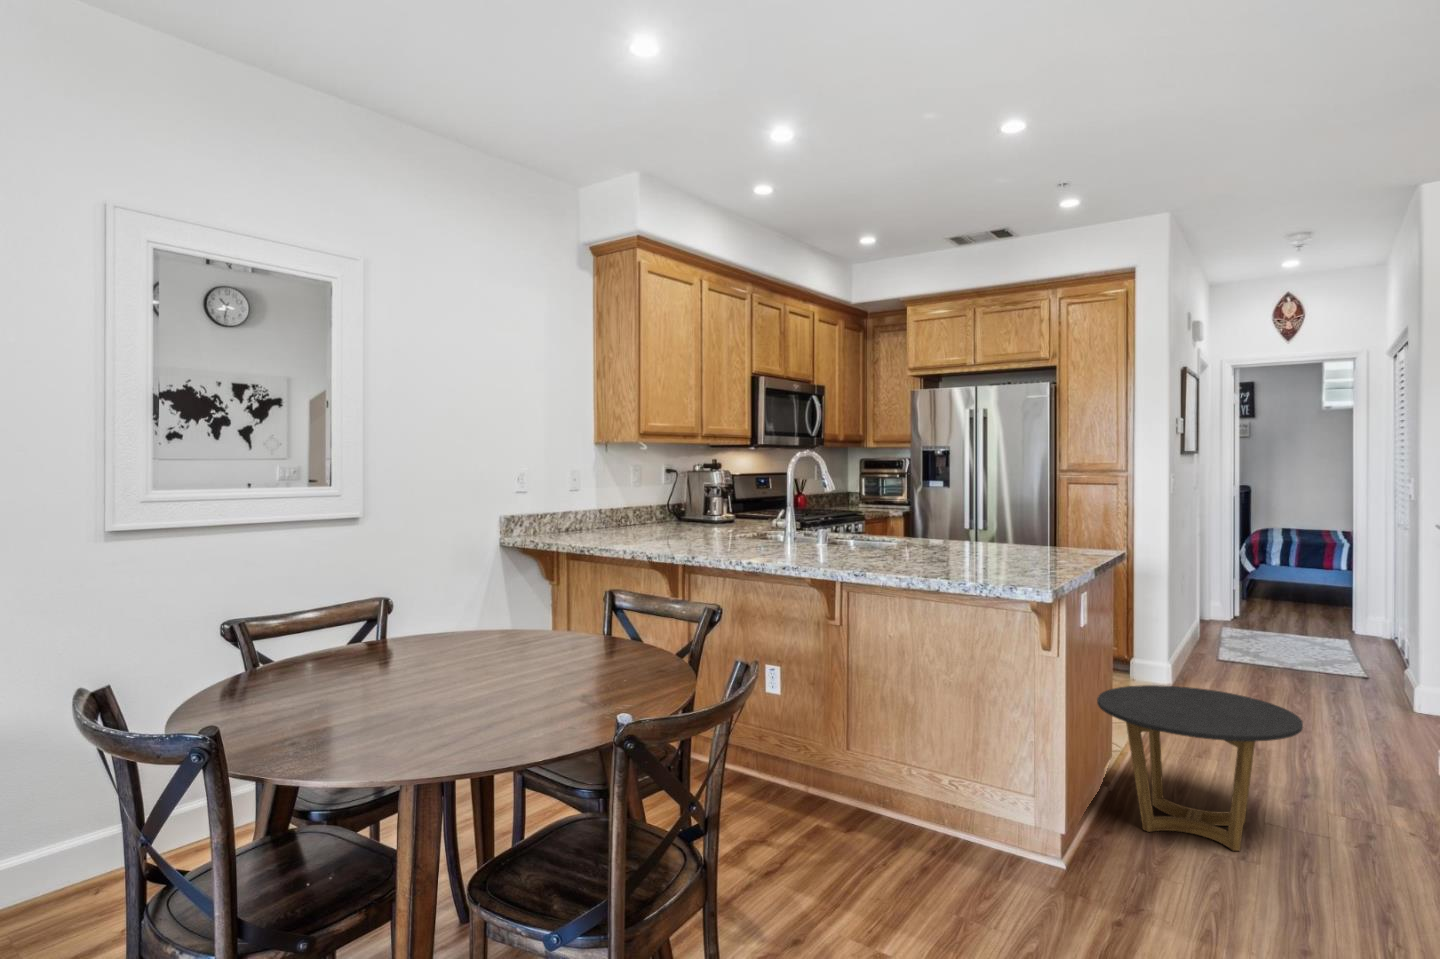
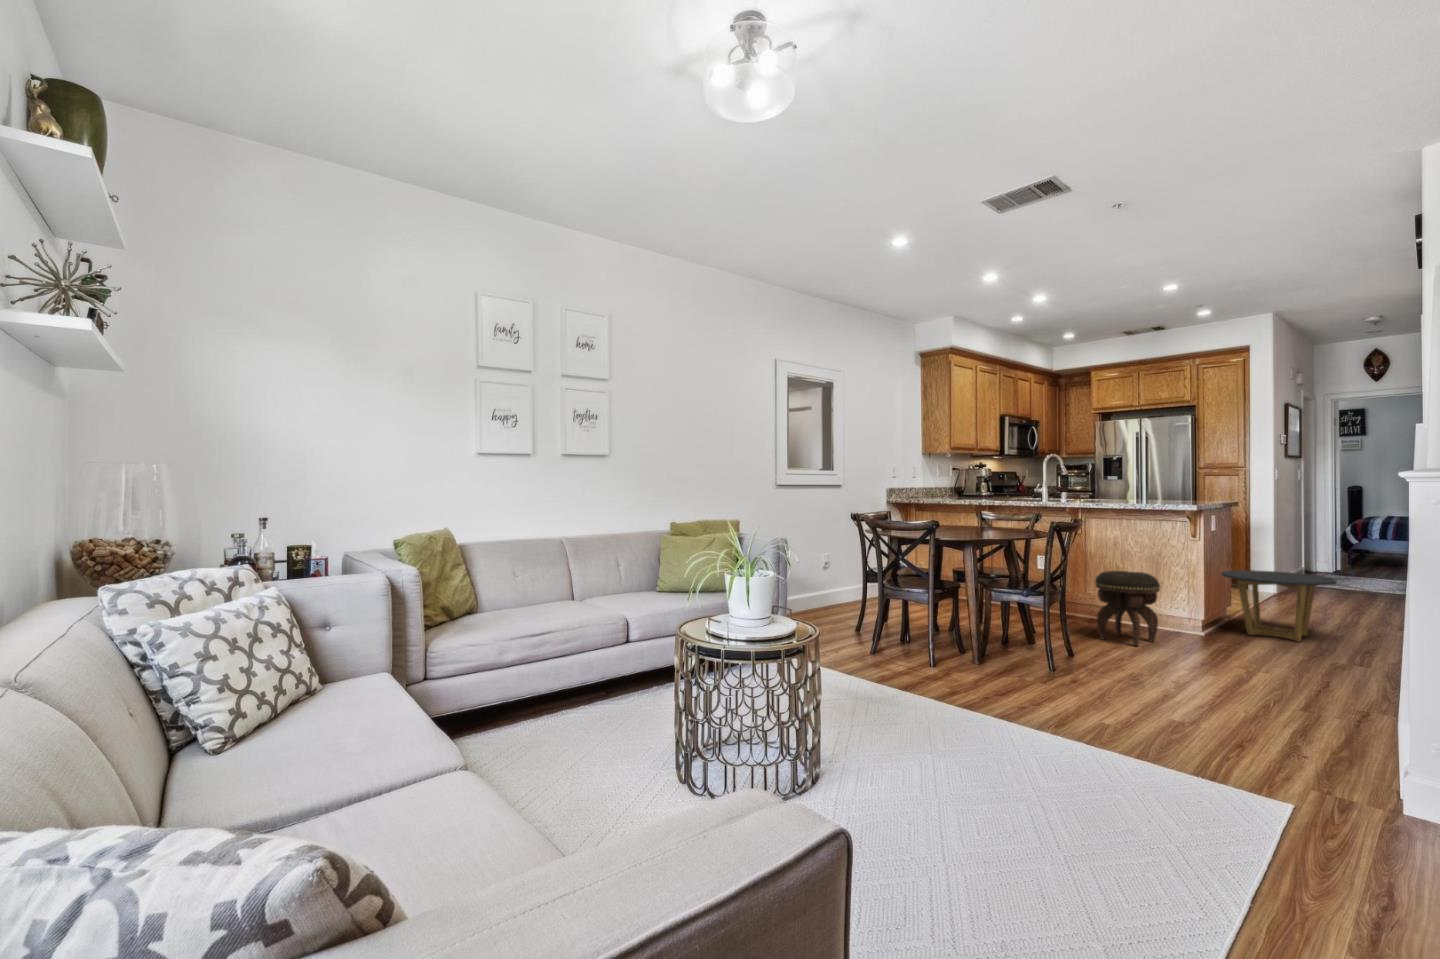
footstool: none [849,720,980,913] -> present [1095,571,1160,646]

